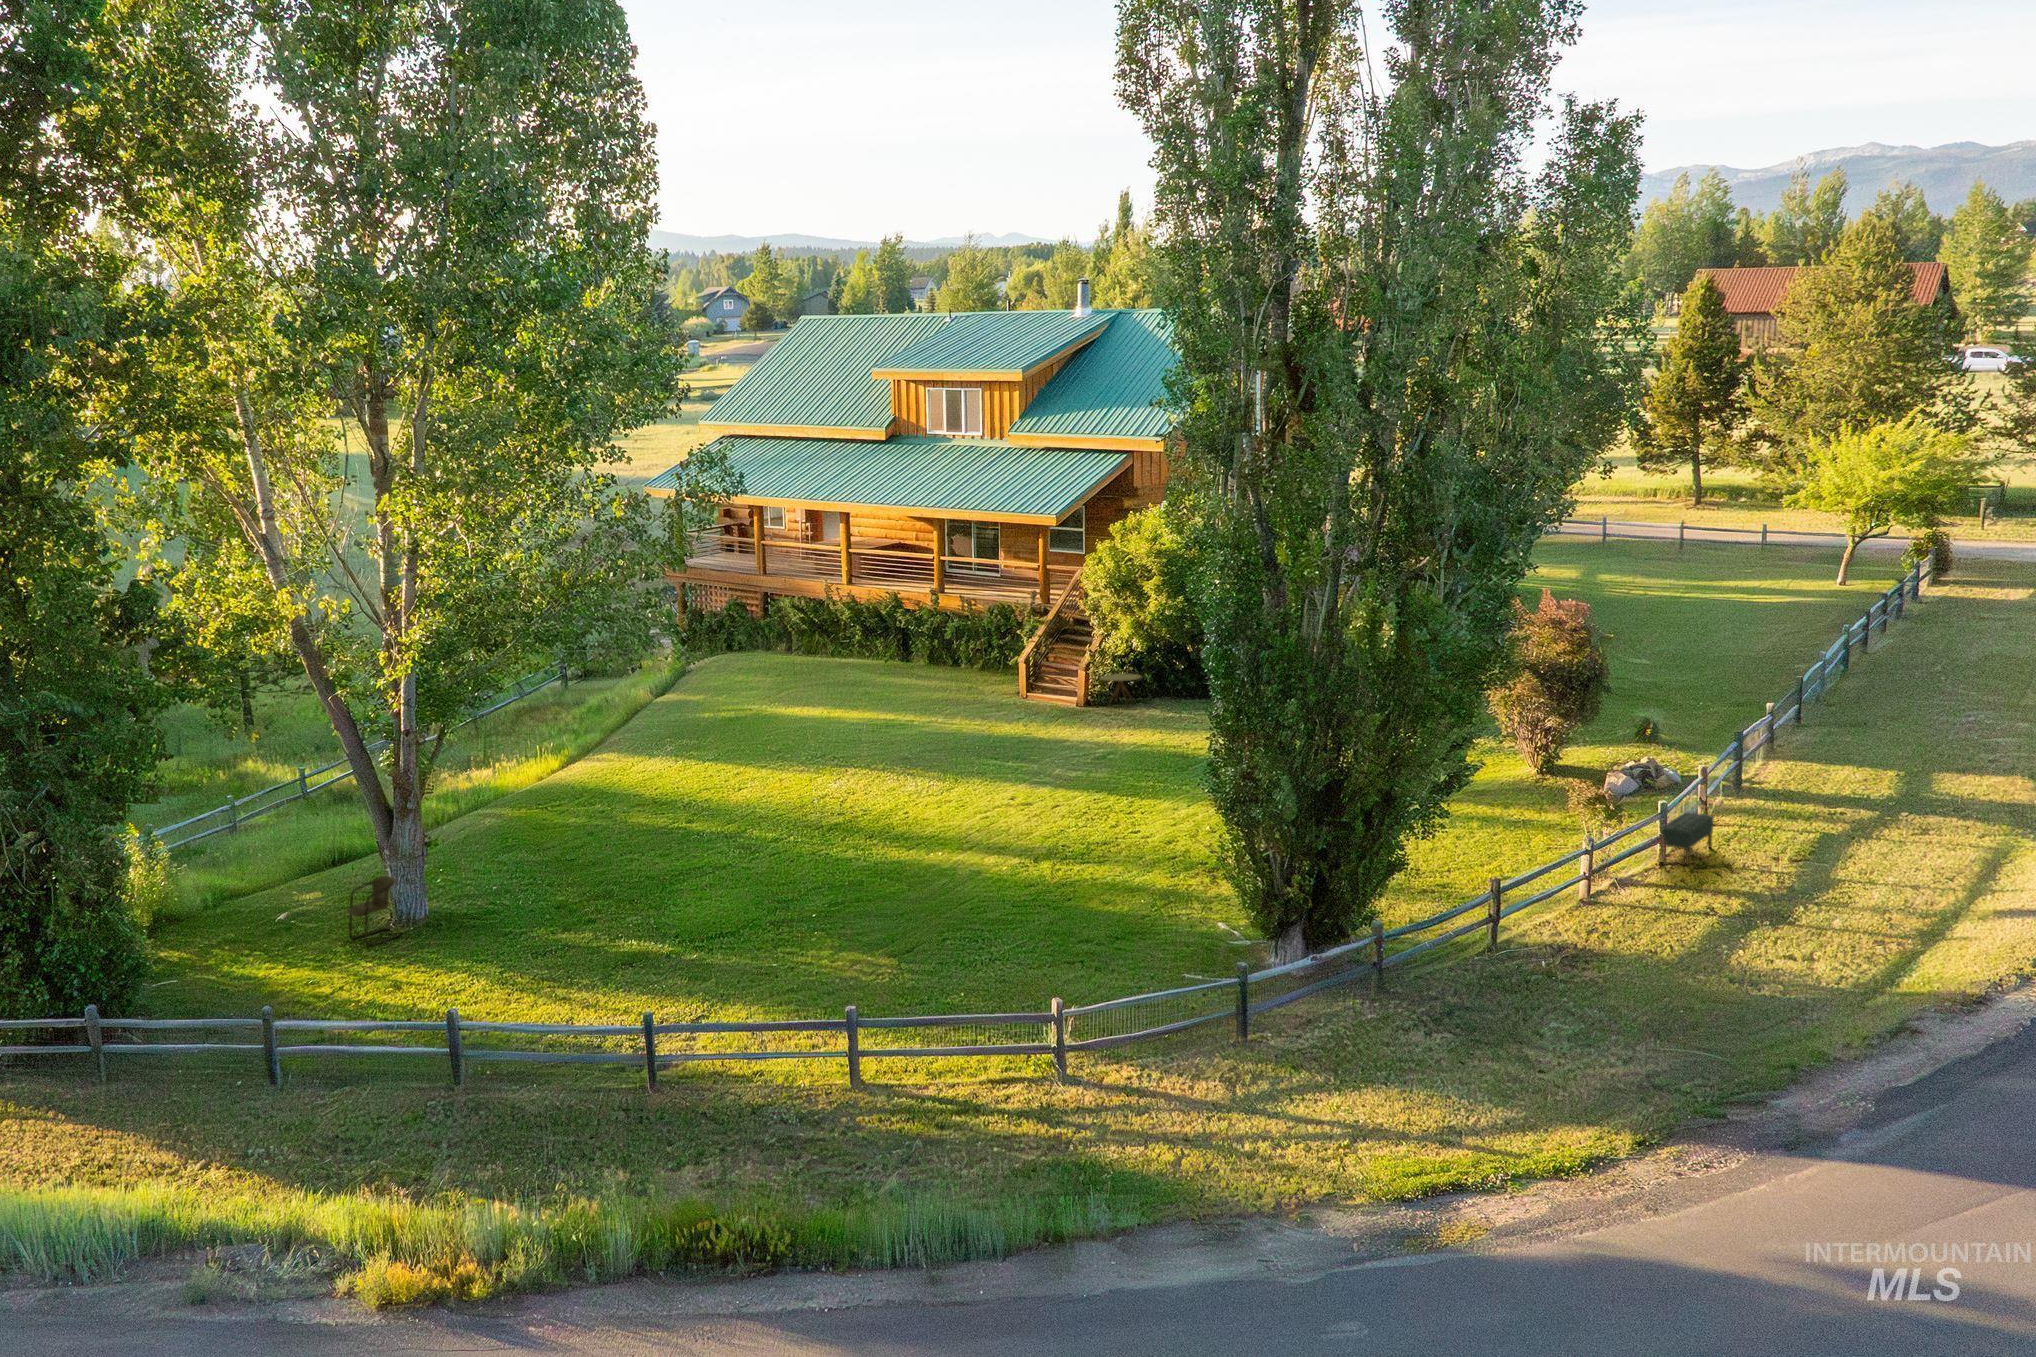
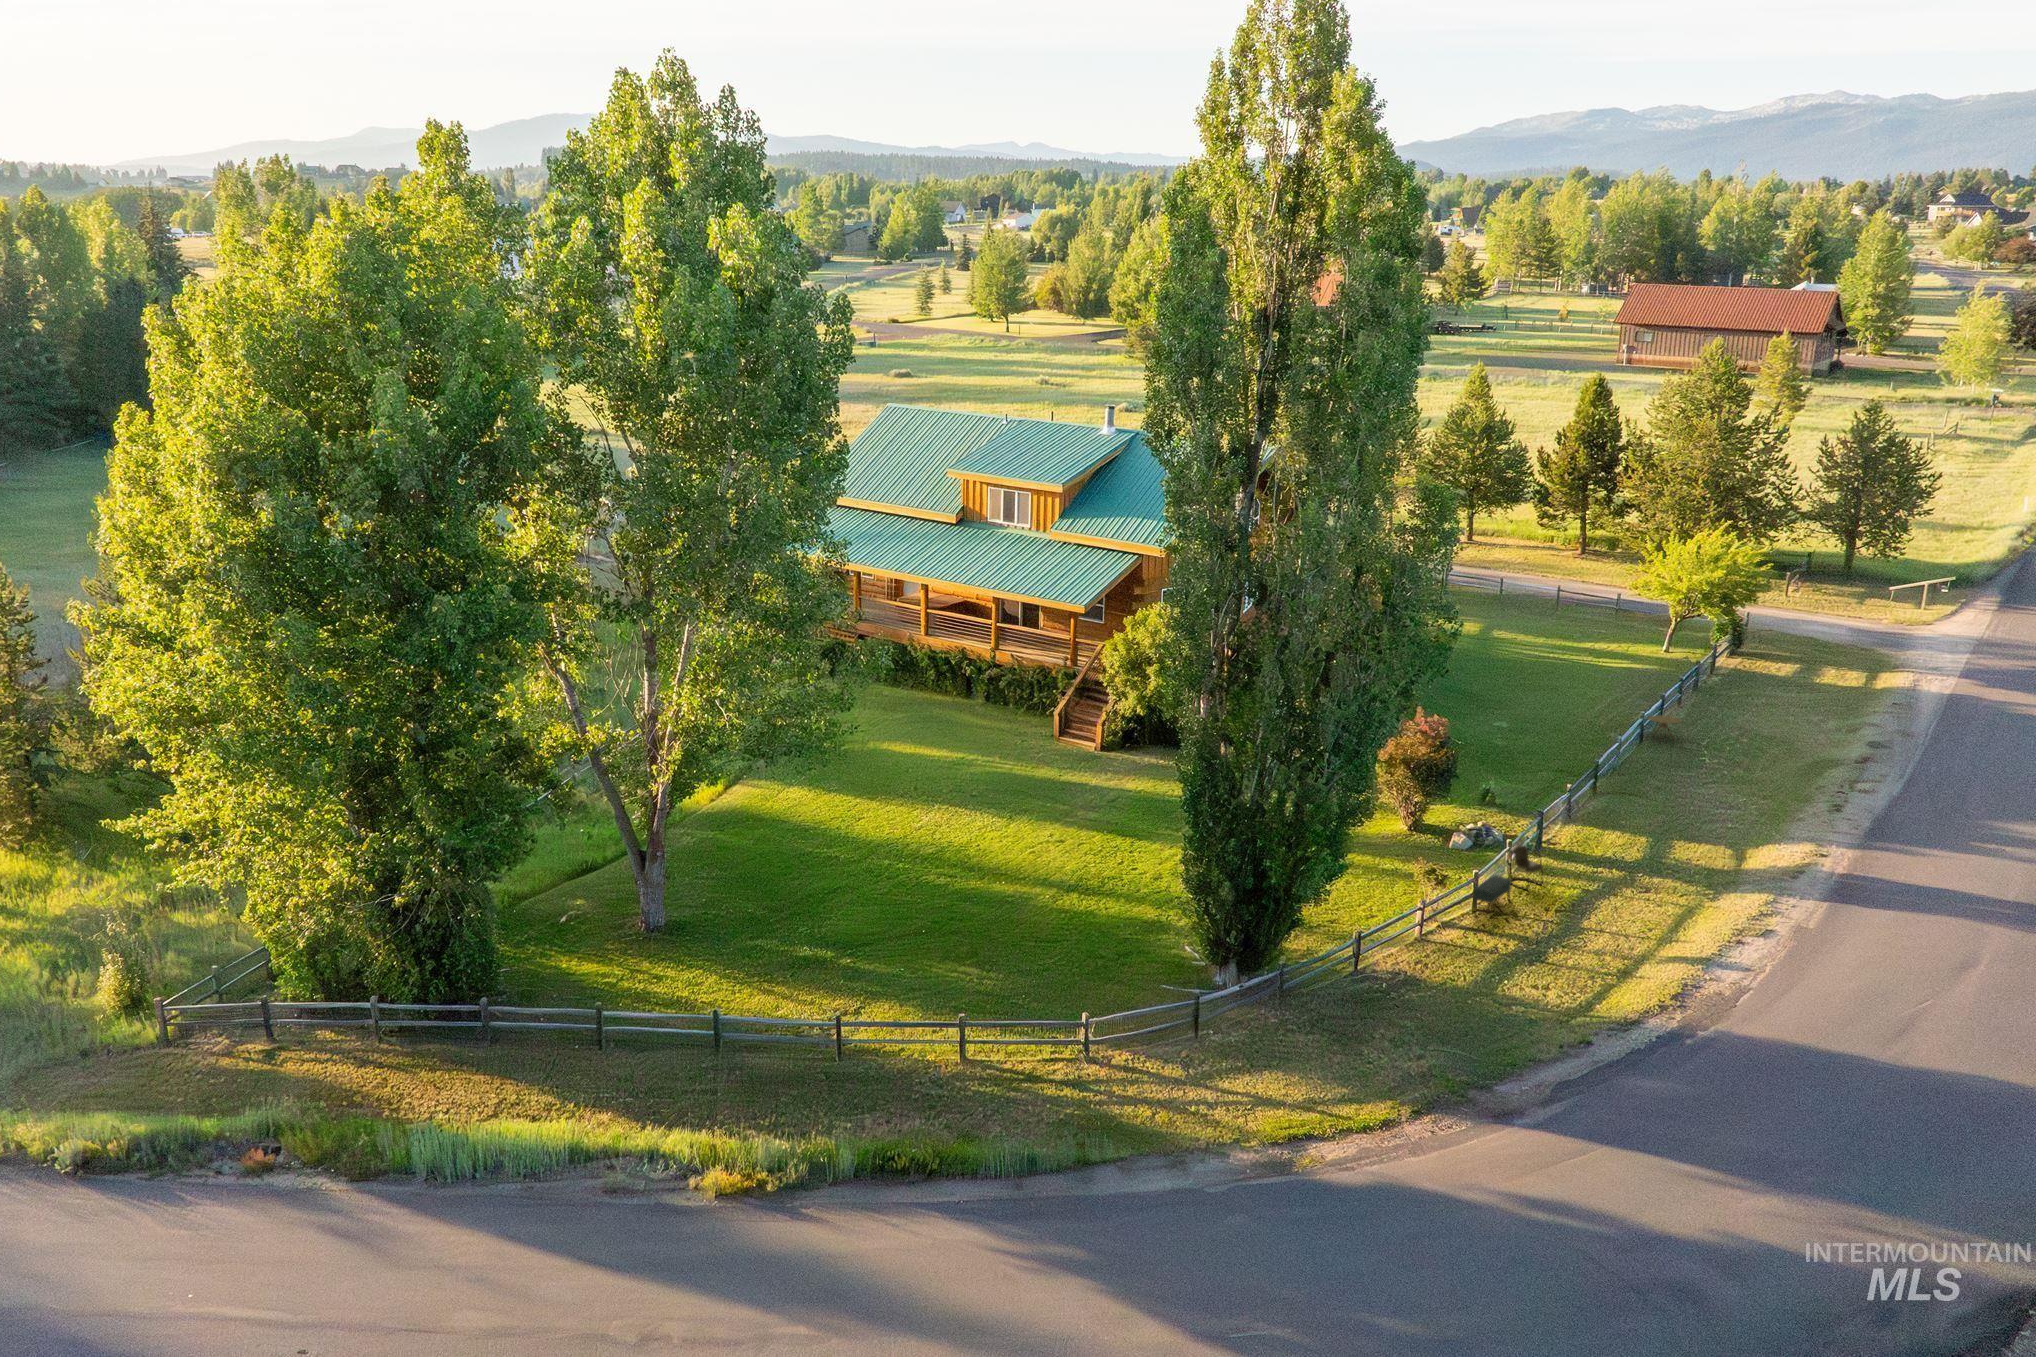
round table: present [1100,674,1141,705] -> present [1648,715,1681,740]
chair: present [347,876,401,946] -> present [1511,845,1543,890]

